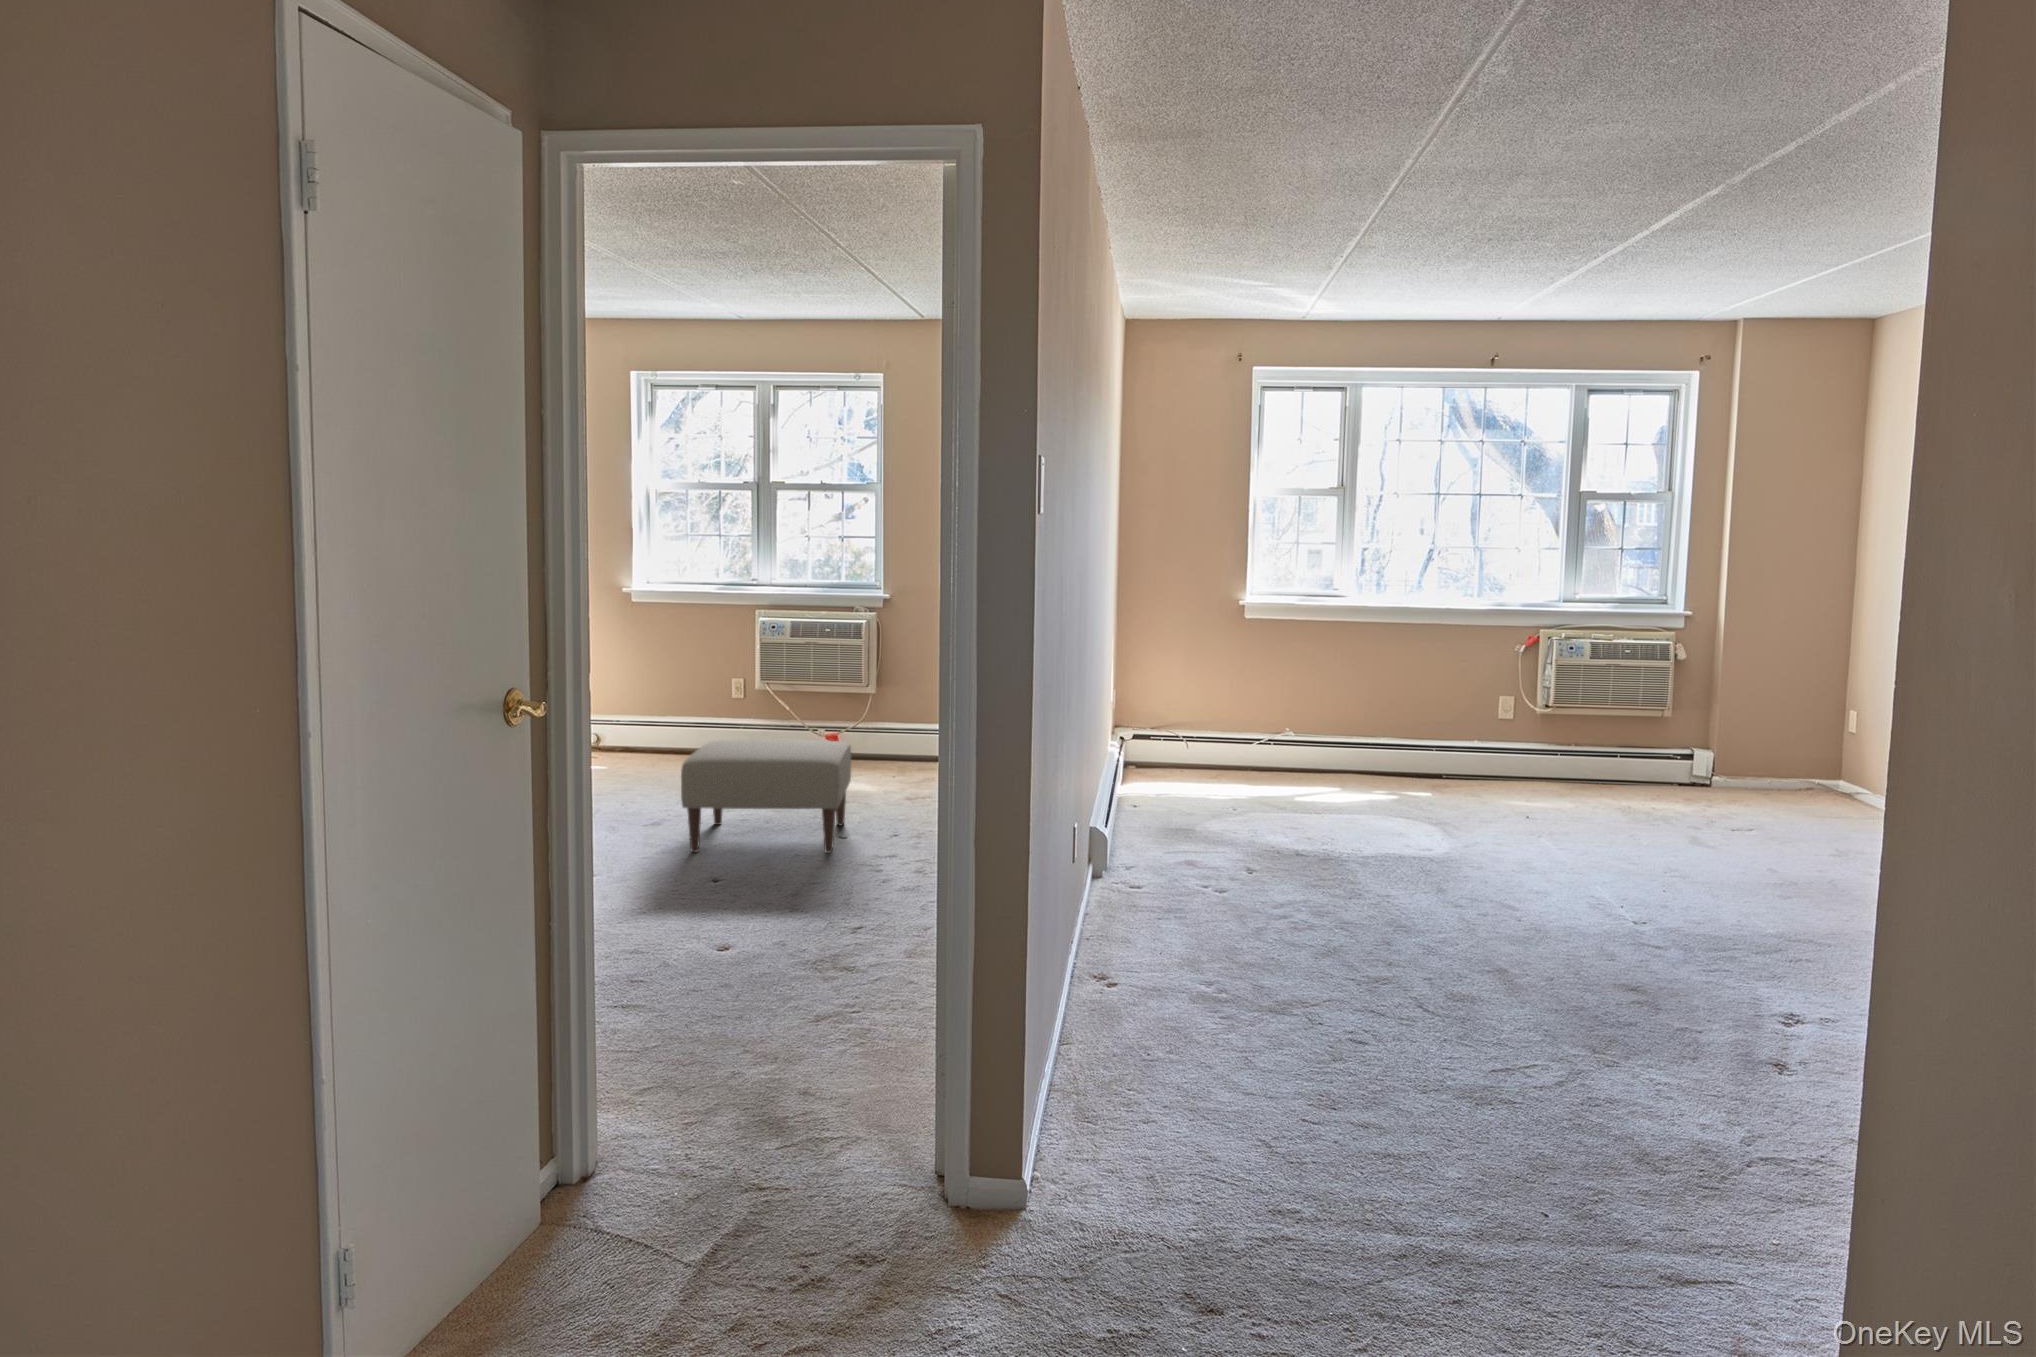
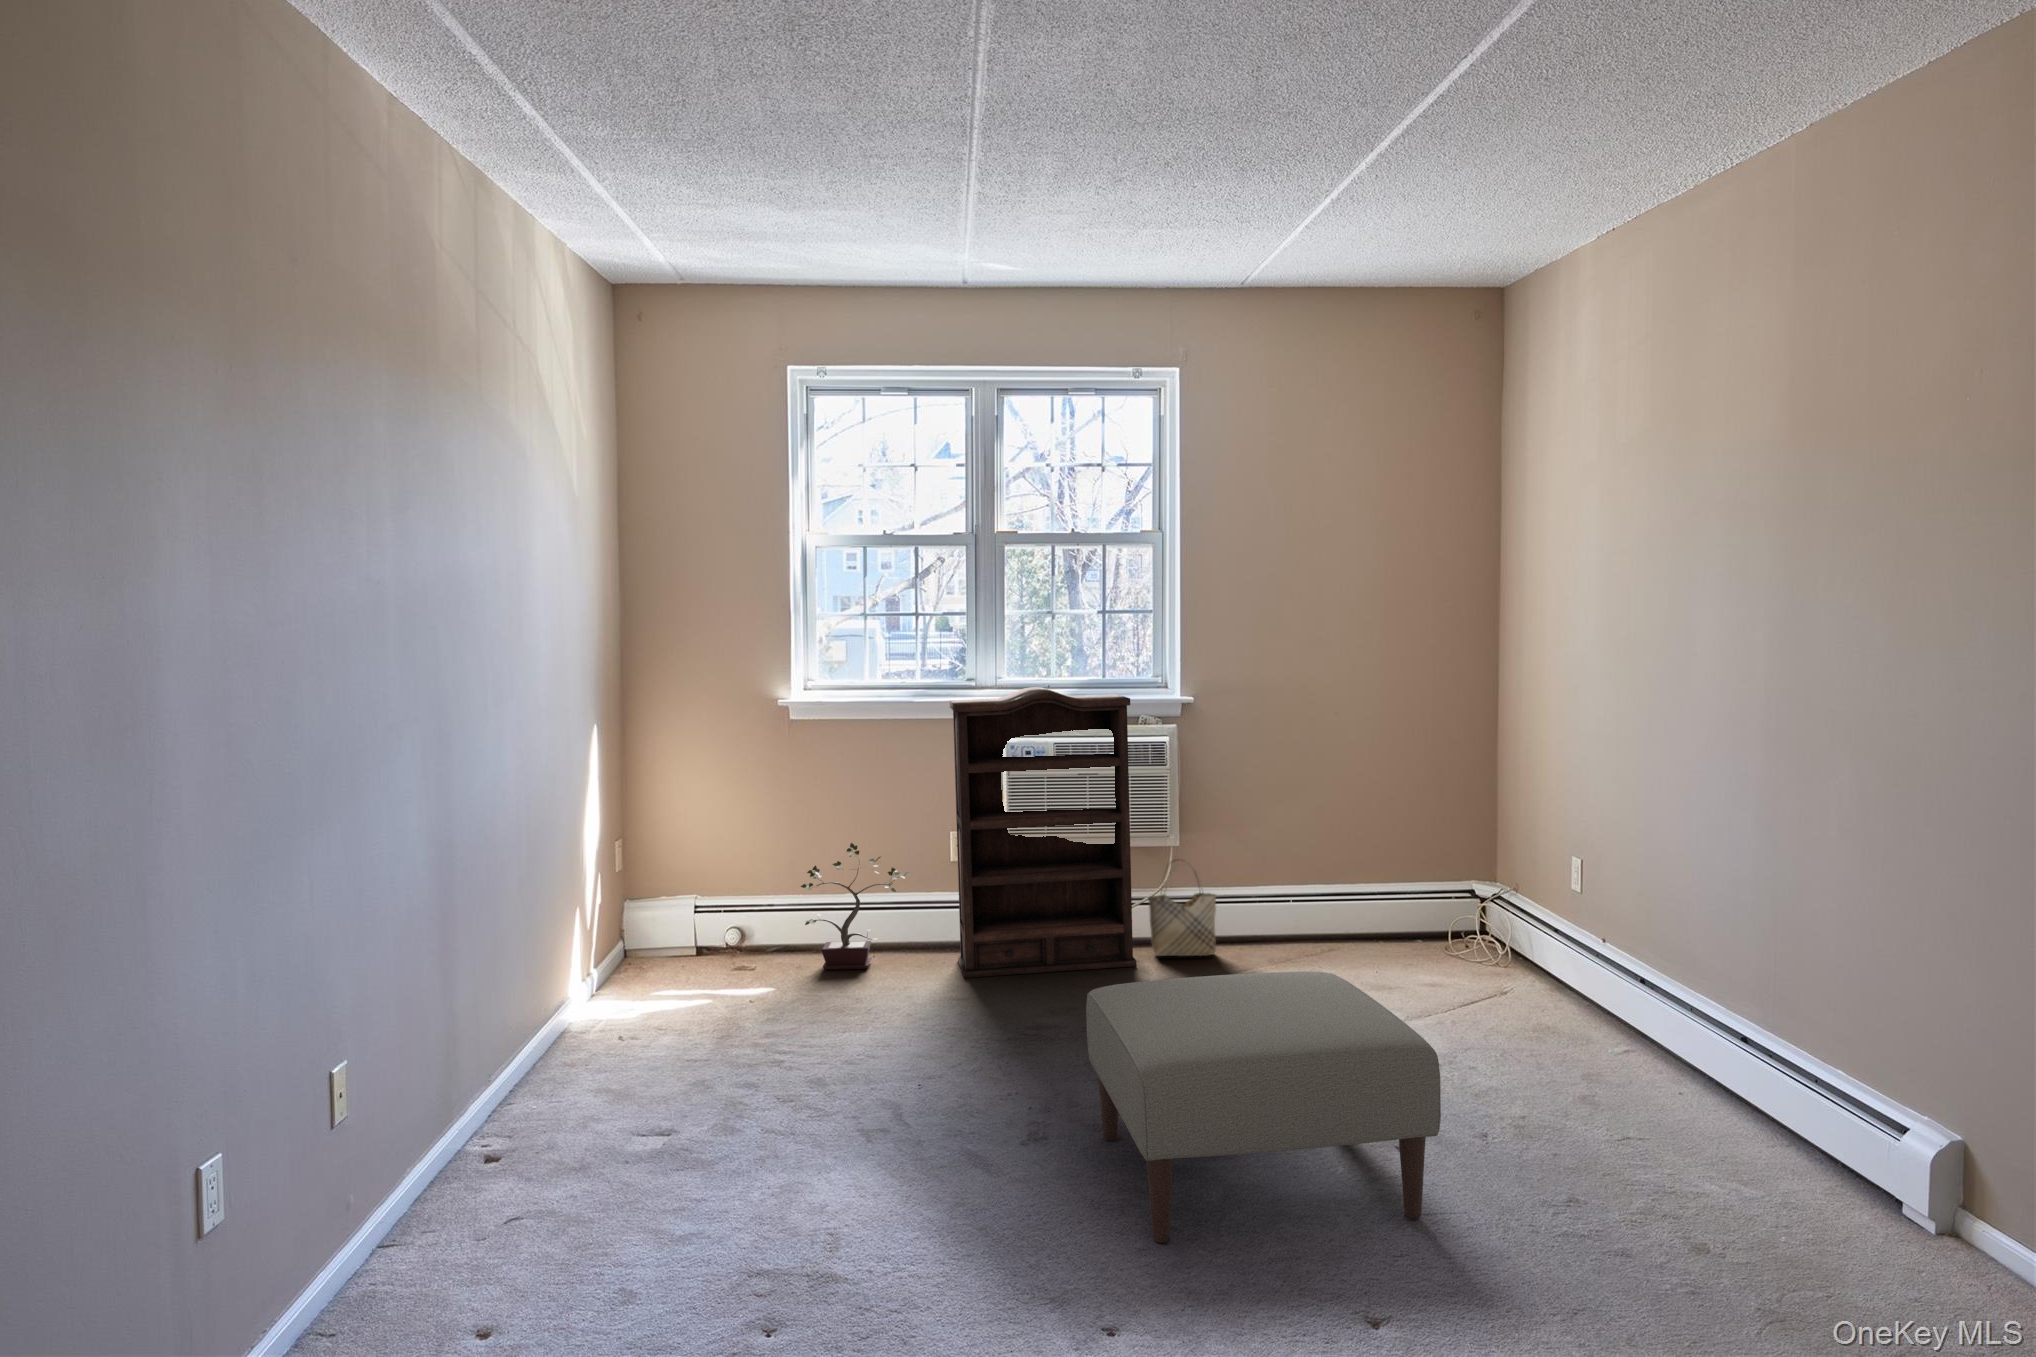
bookshelf: none [721,586,838,767] -> present [950,687,1136,978]
potted plant: none [629,680,698,760] -> present [801,843,911,970]
woven basket: none [849,703,895,765] -> present [1148,862,1216,956]

